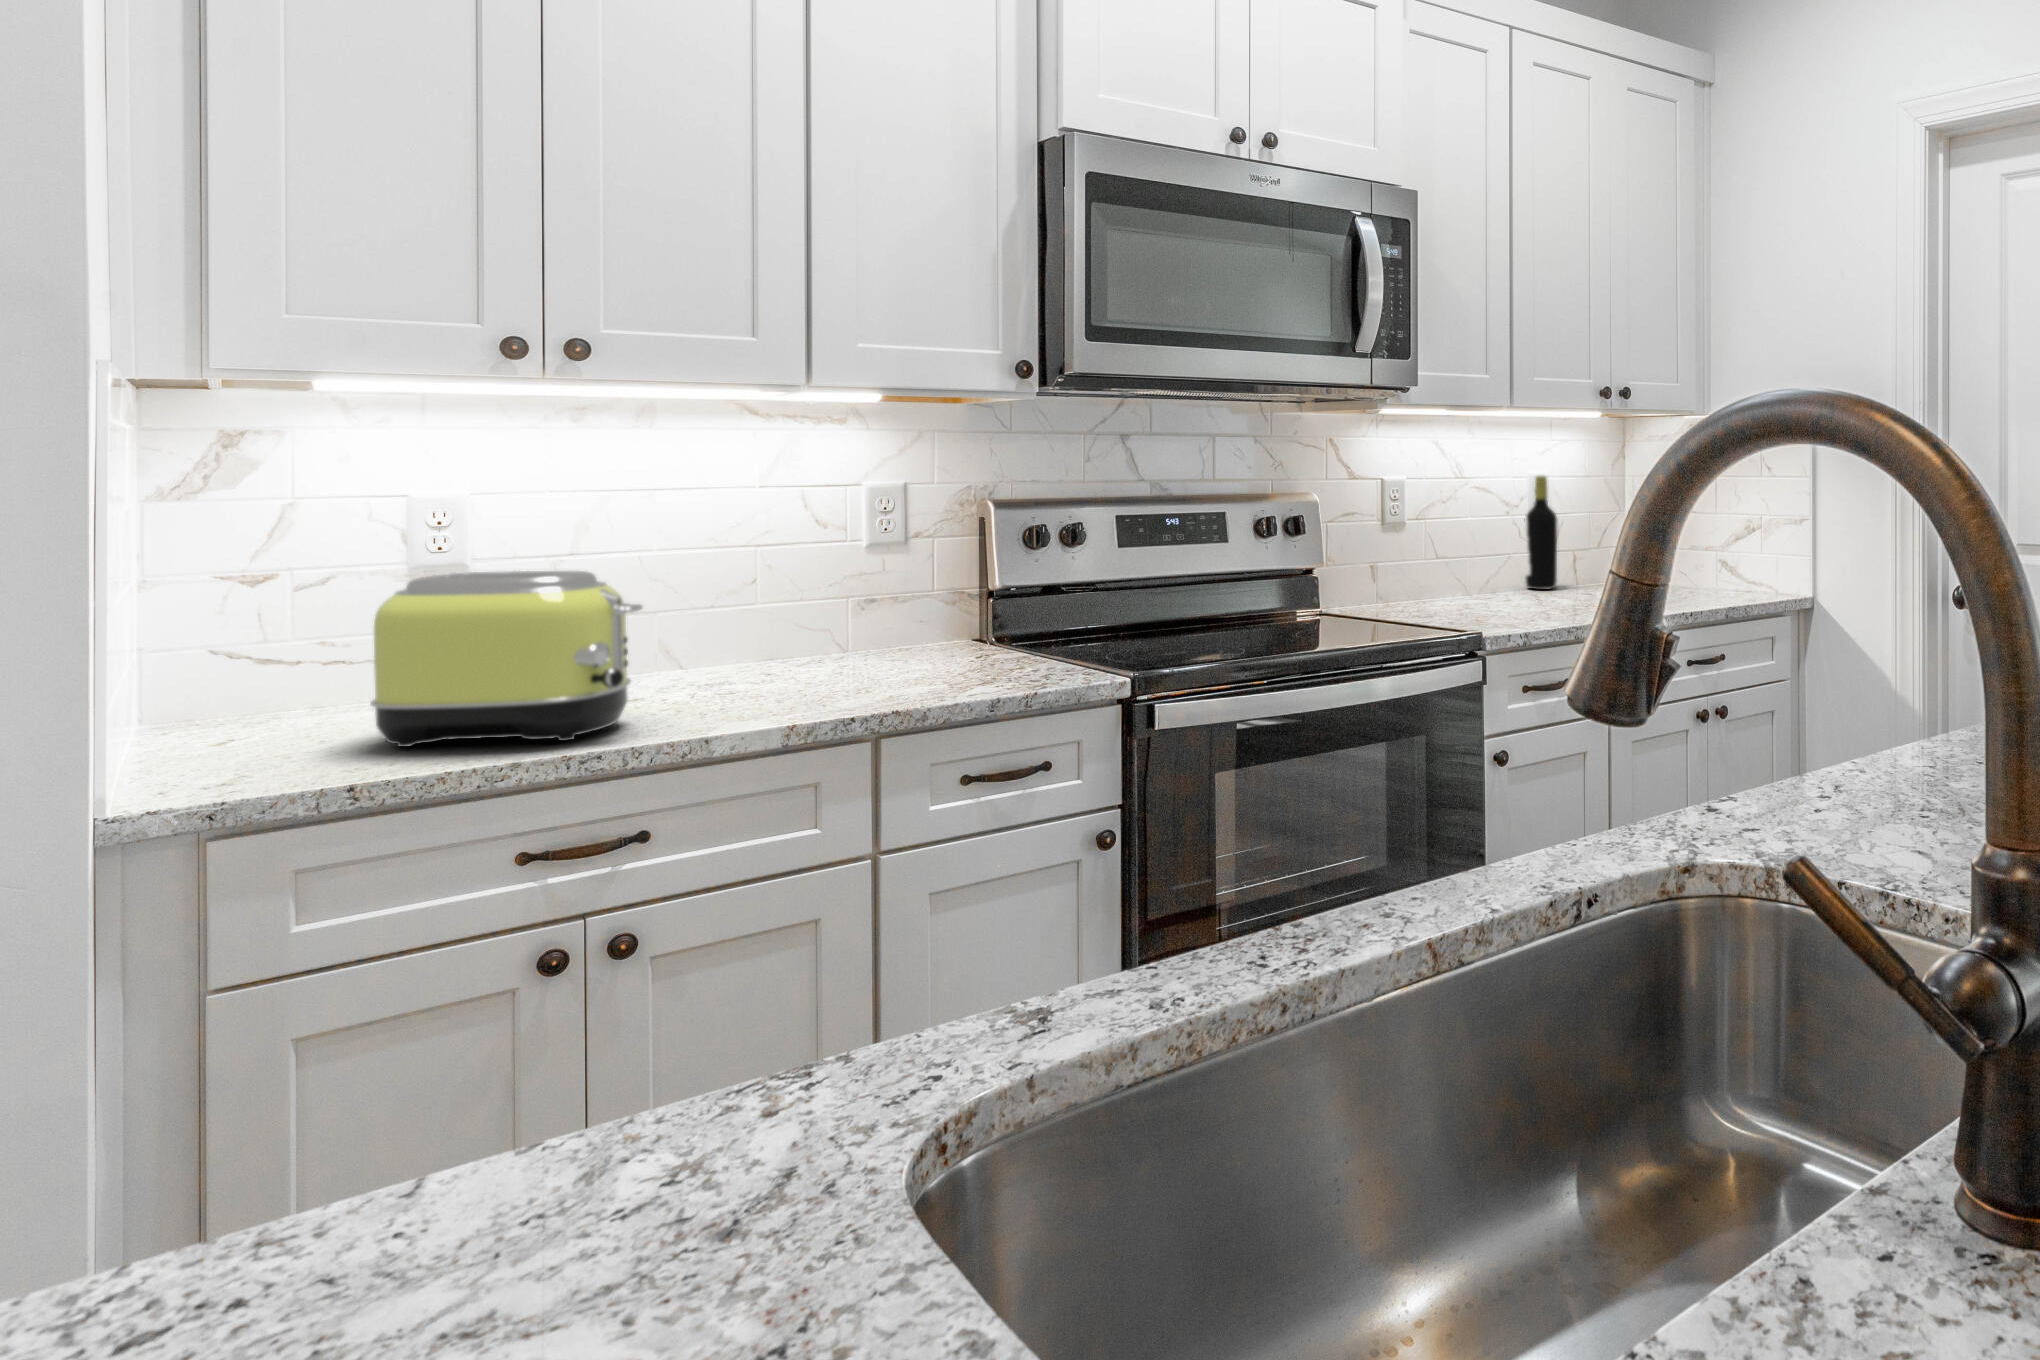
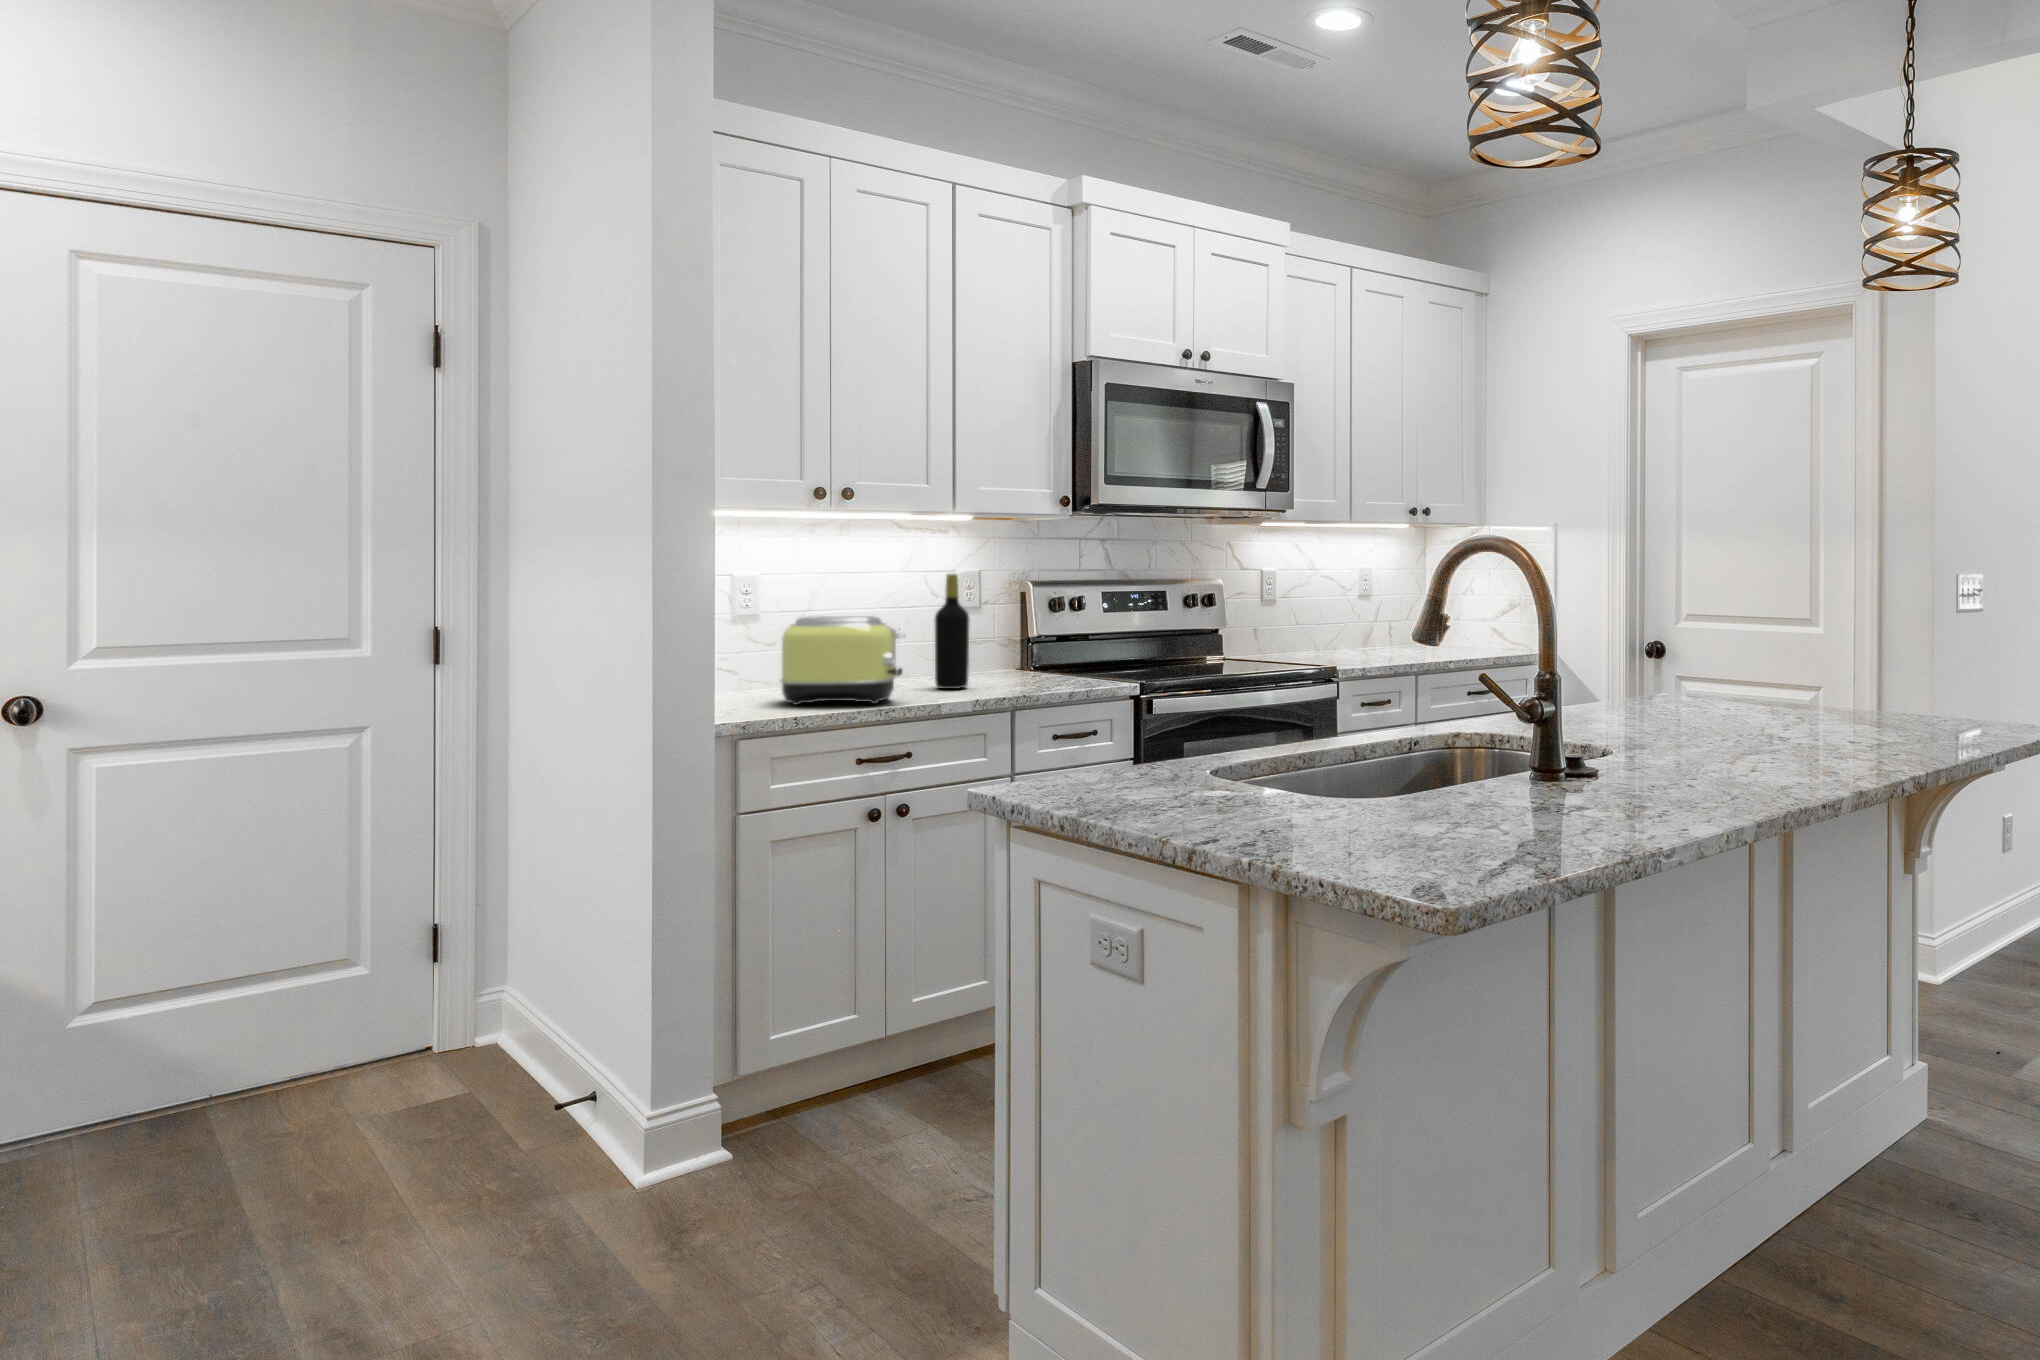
bottle: present [1526,476,1557,590] -> present [935,573,969,689]

